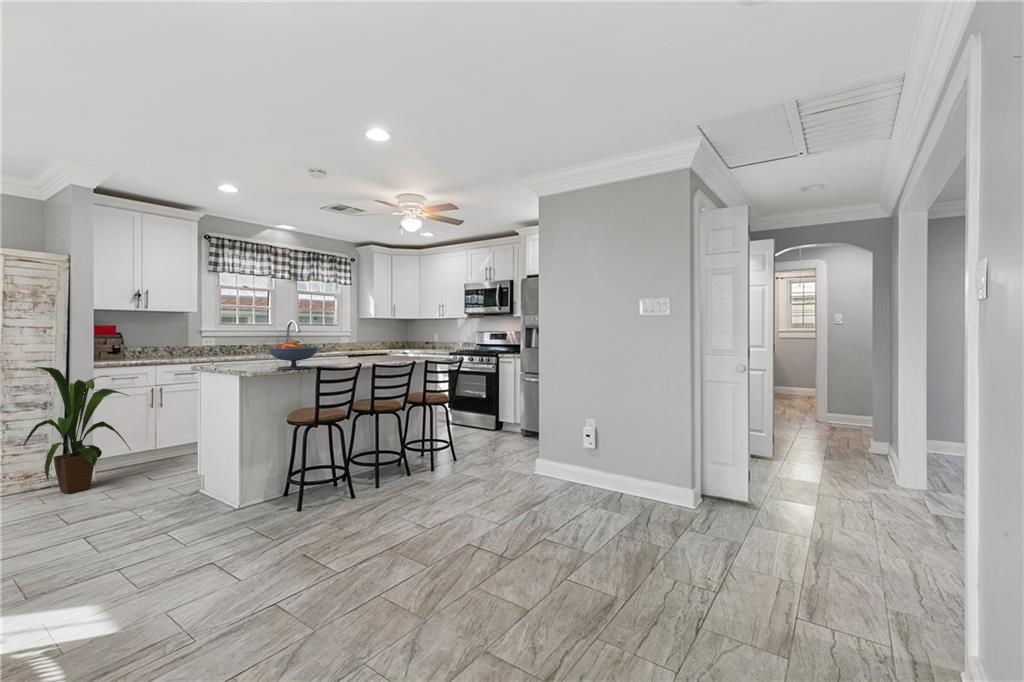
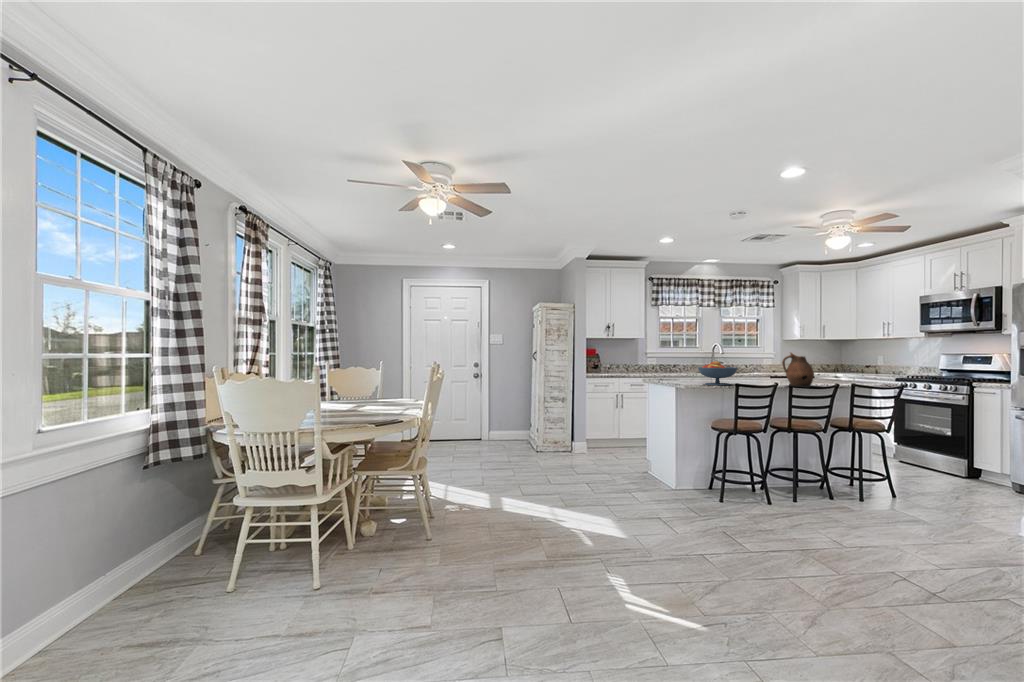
ceramic pitcher: none [366,330,402,367] -> present [782,353,814,387]
house plant: present [24,367,131,494] -> none [555,376,608,459]

